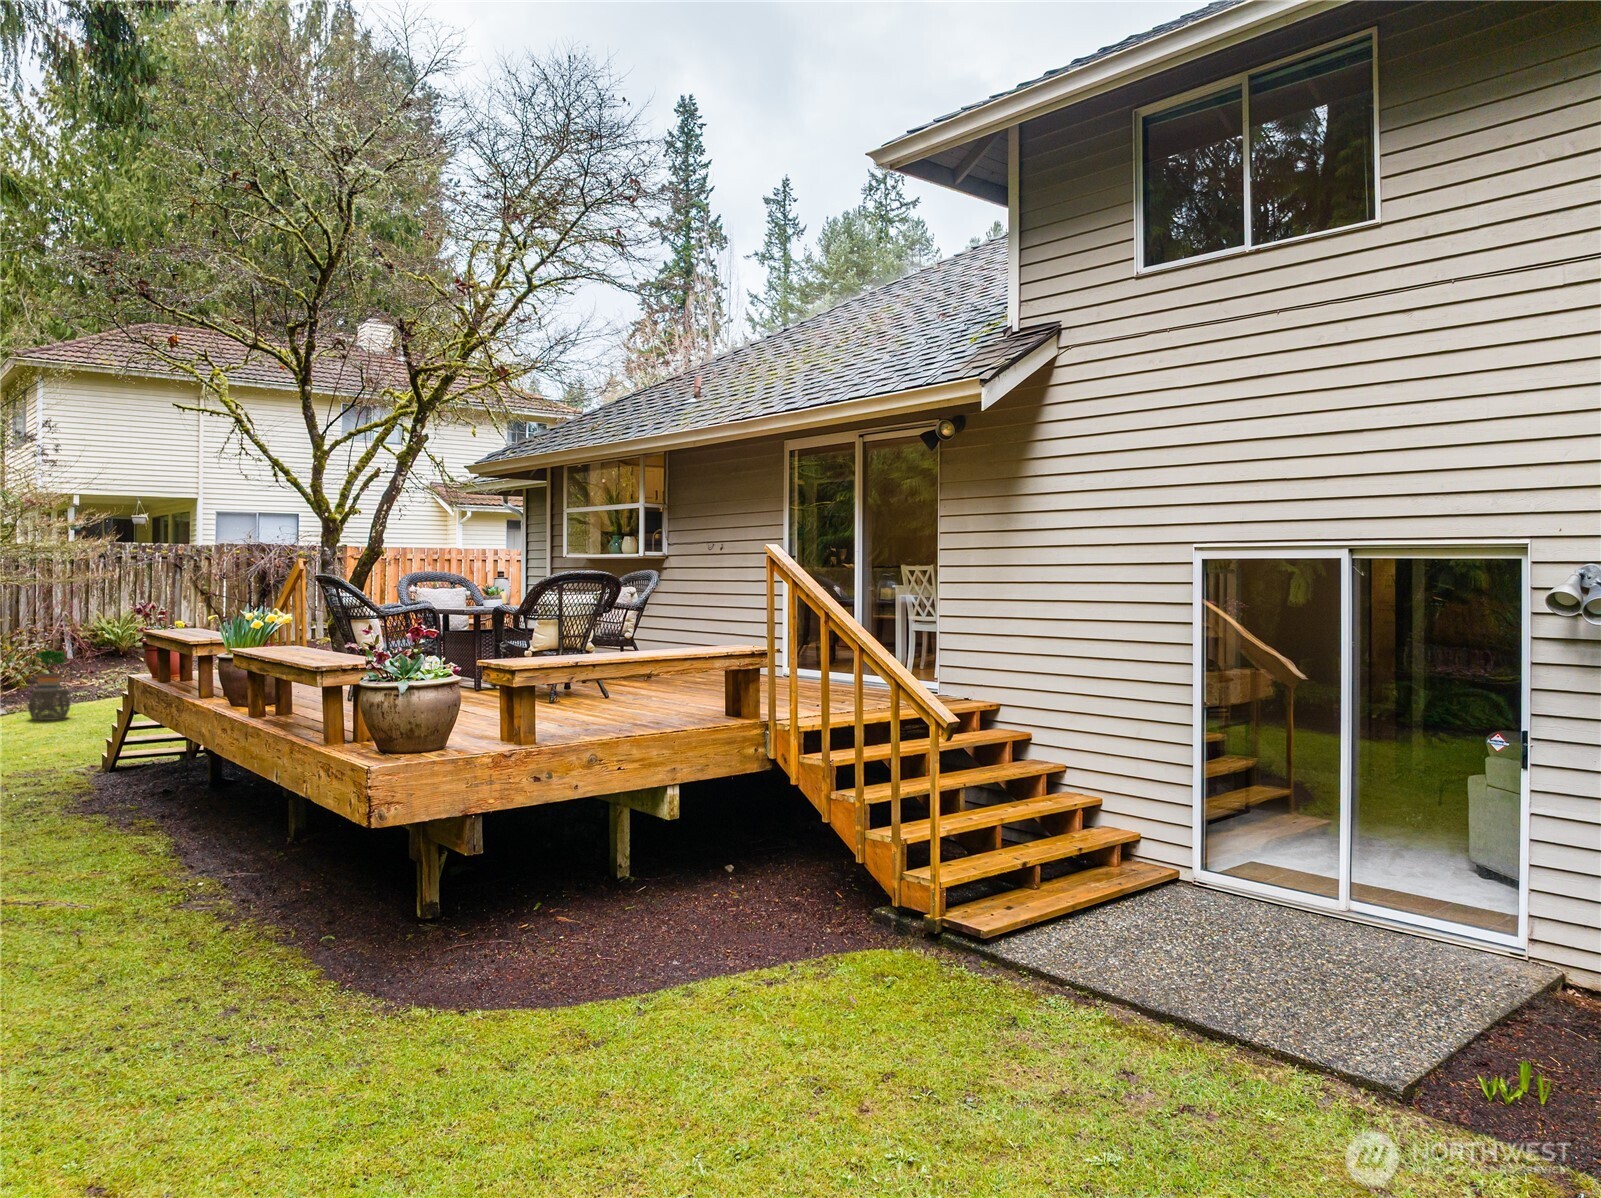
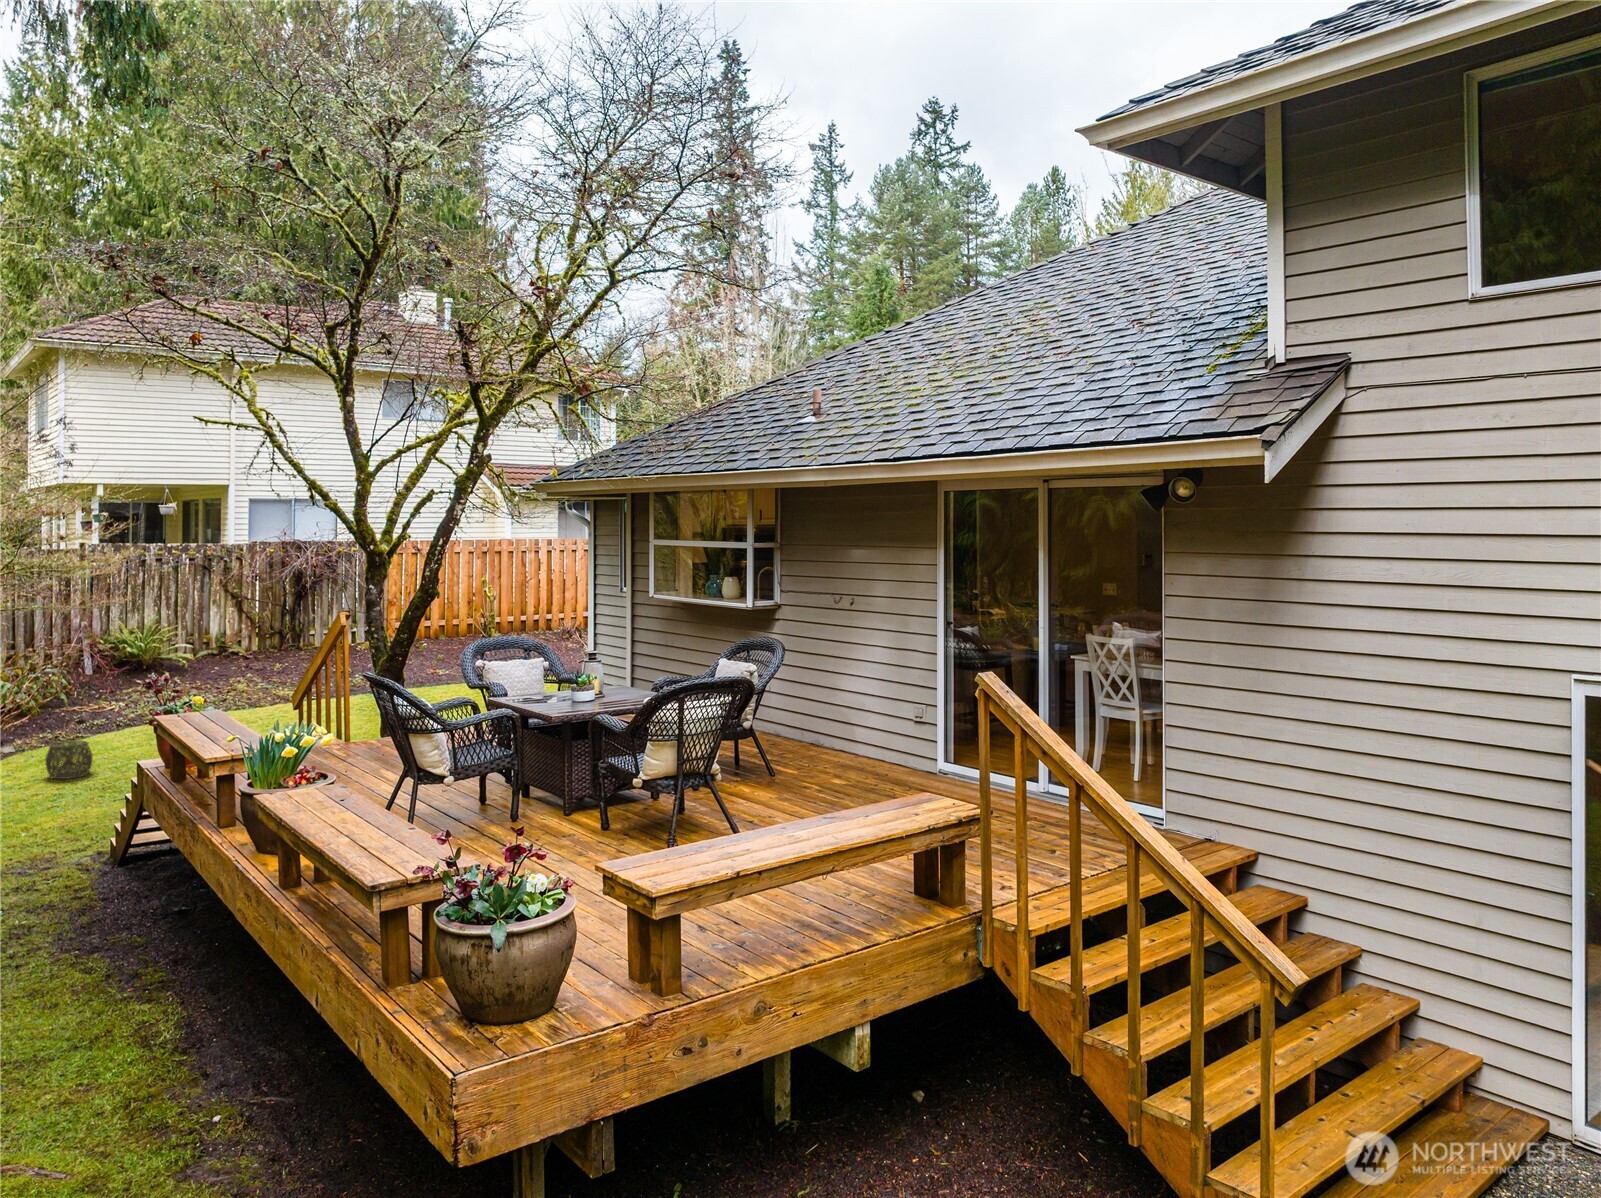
potted tree: present [35,650,67,689] -> none [51,682,90,731]

